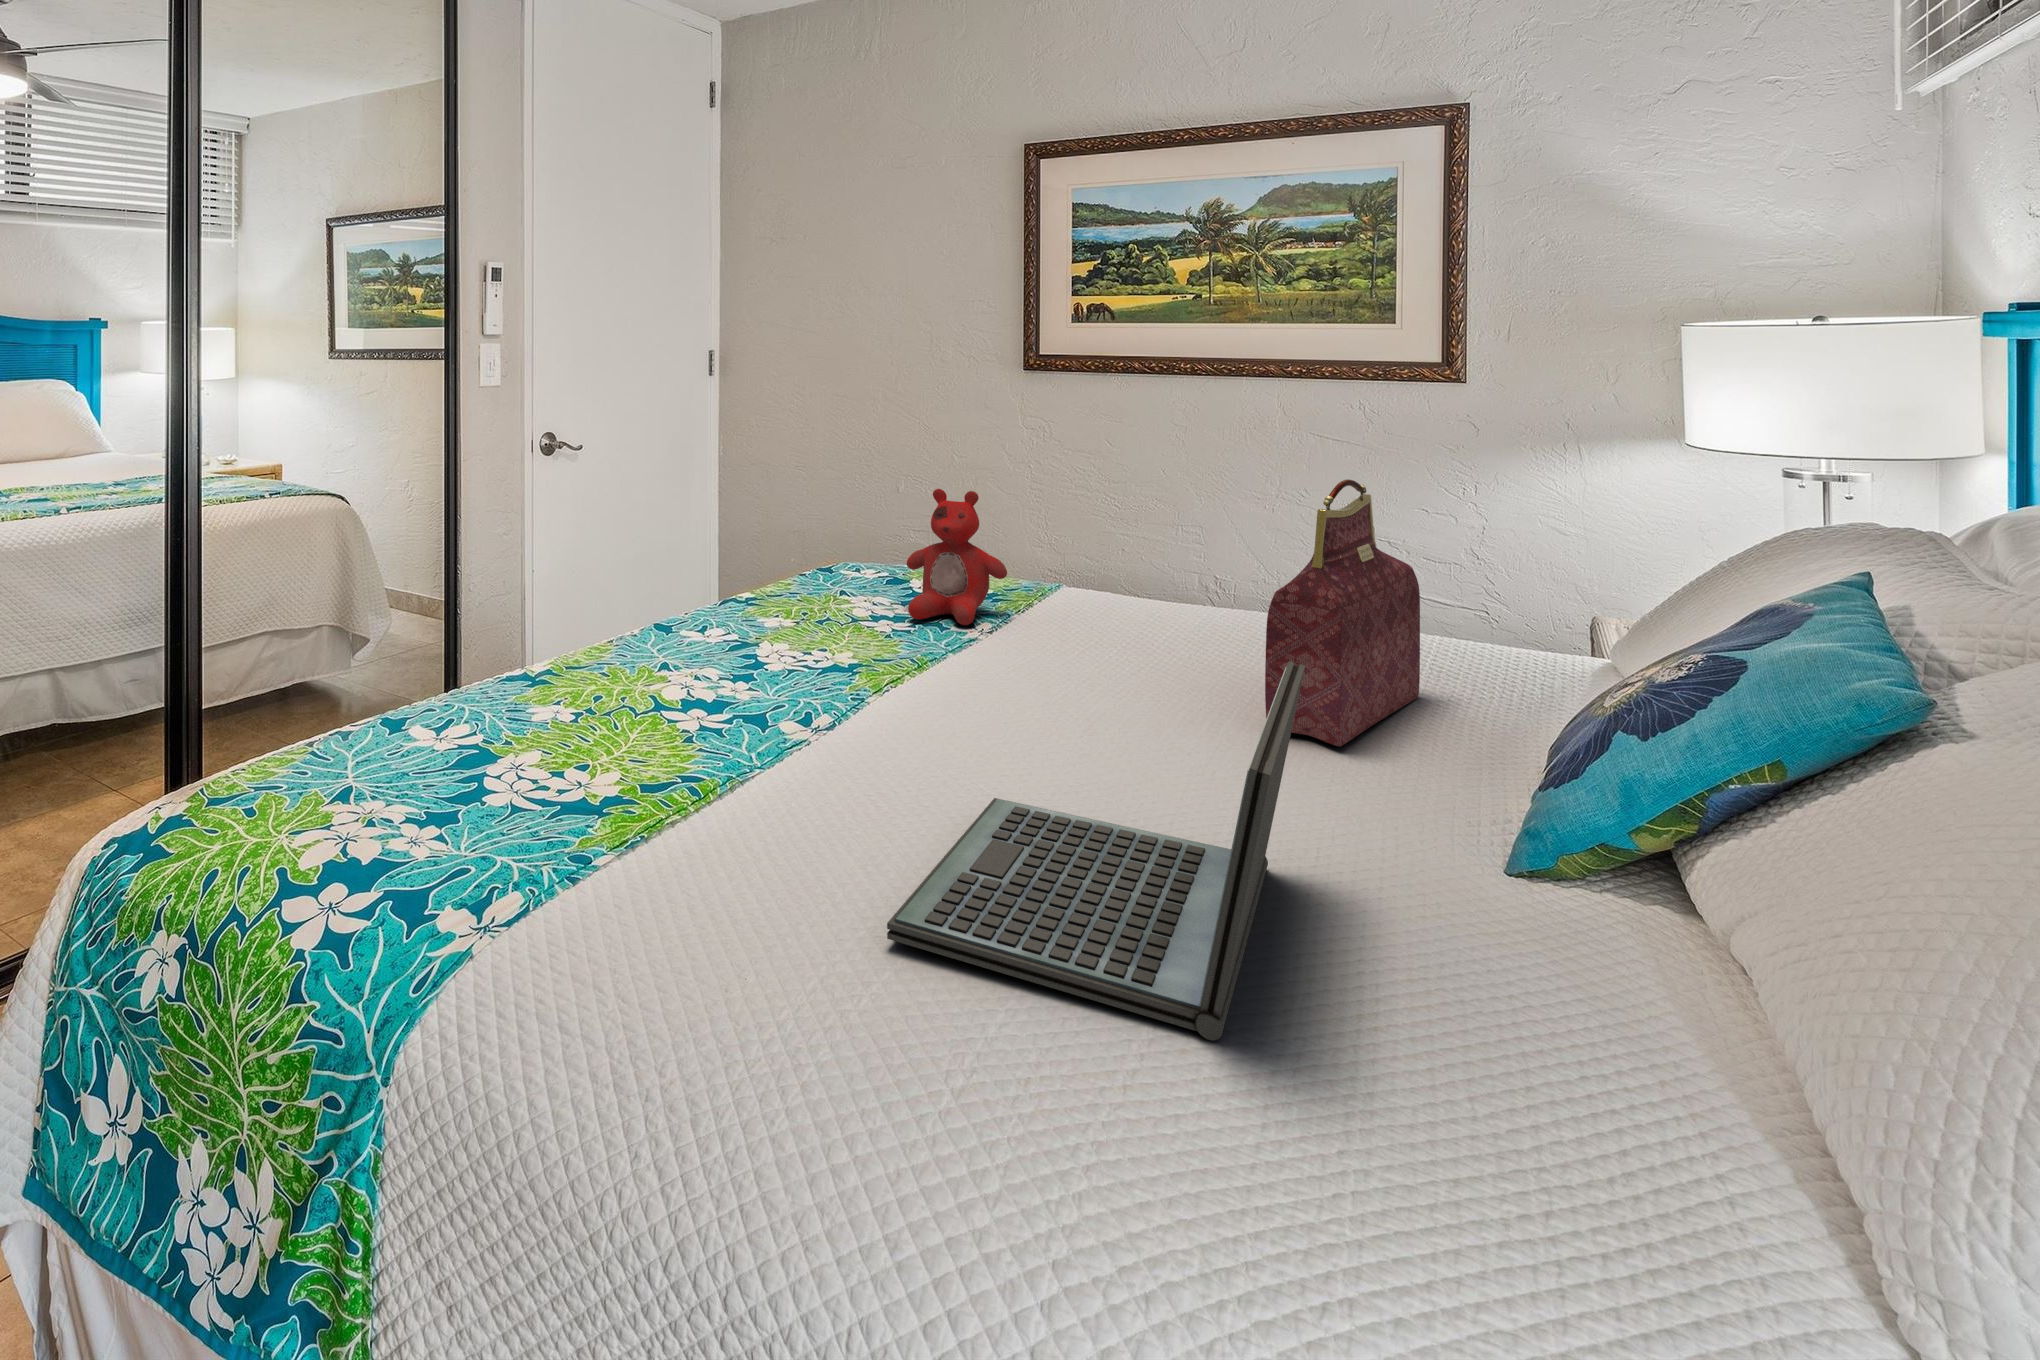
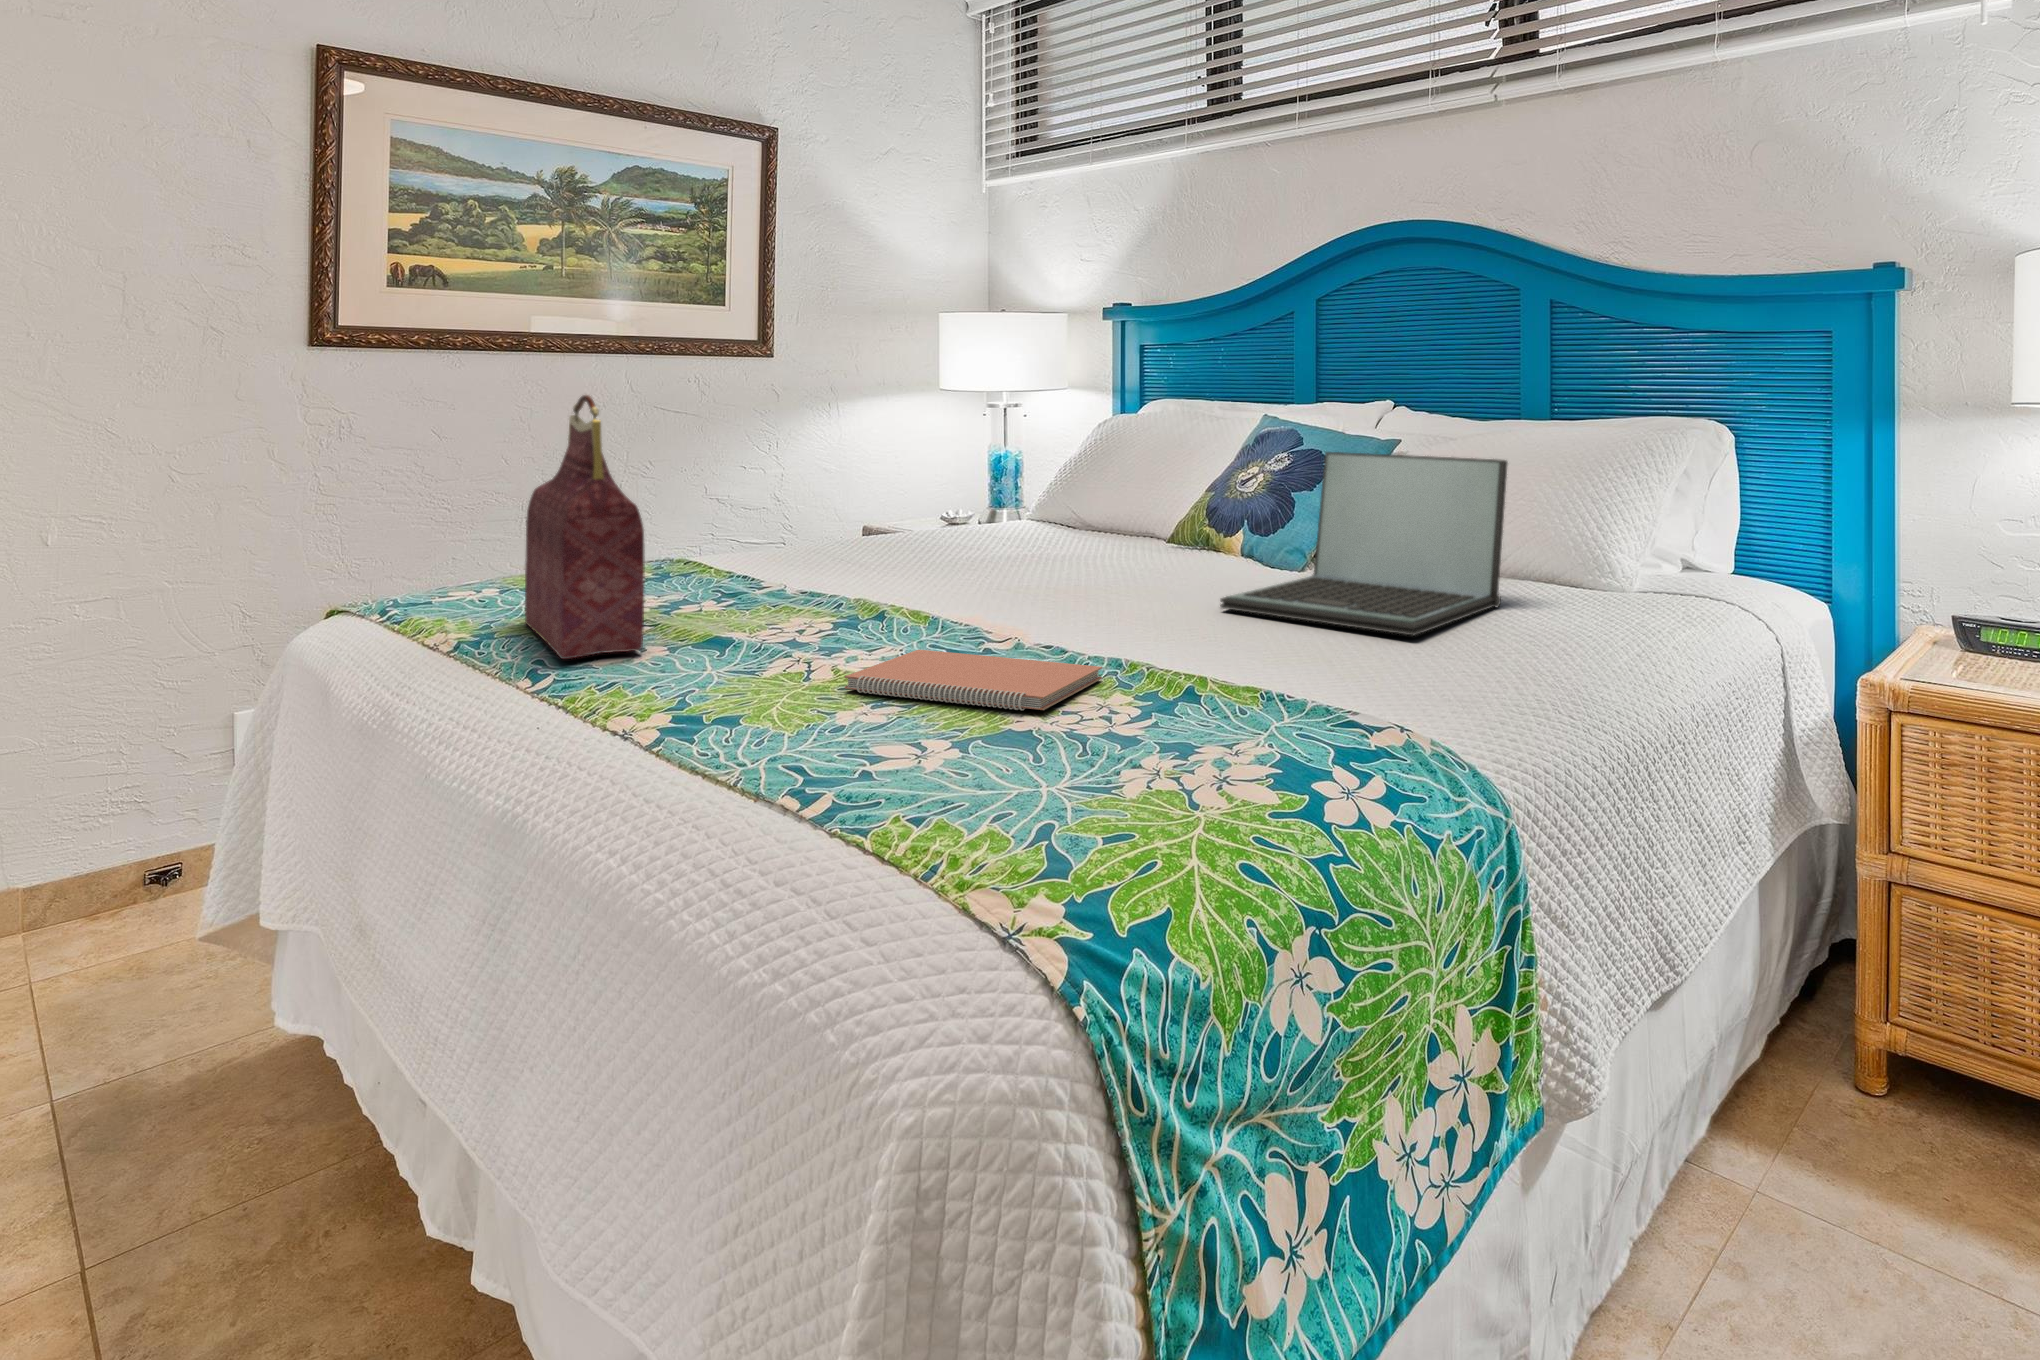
handbag: present [1265,479,1420,746] -> present [525,395,645,659]
stuffed bear: present [907,489,1007,625] -> none [645,441,769,589]
notebook: none [552,698,712,784] -> present [845,649,1102,710]

